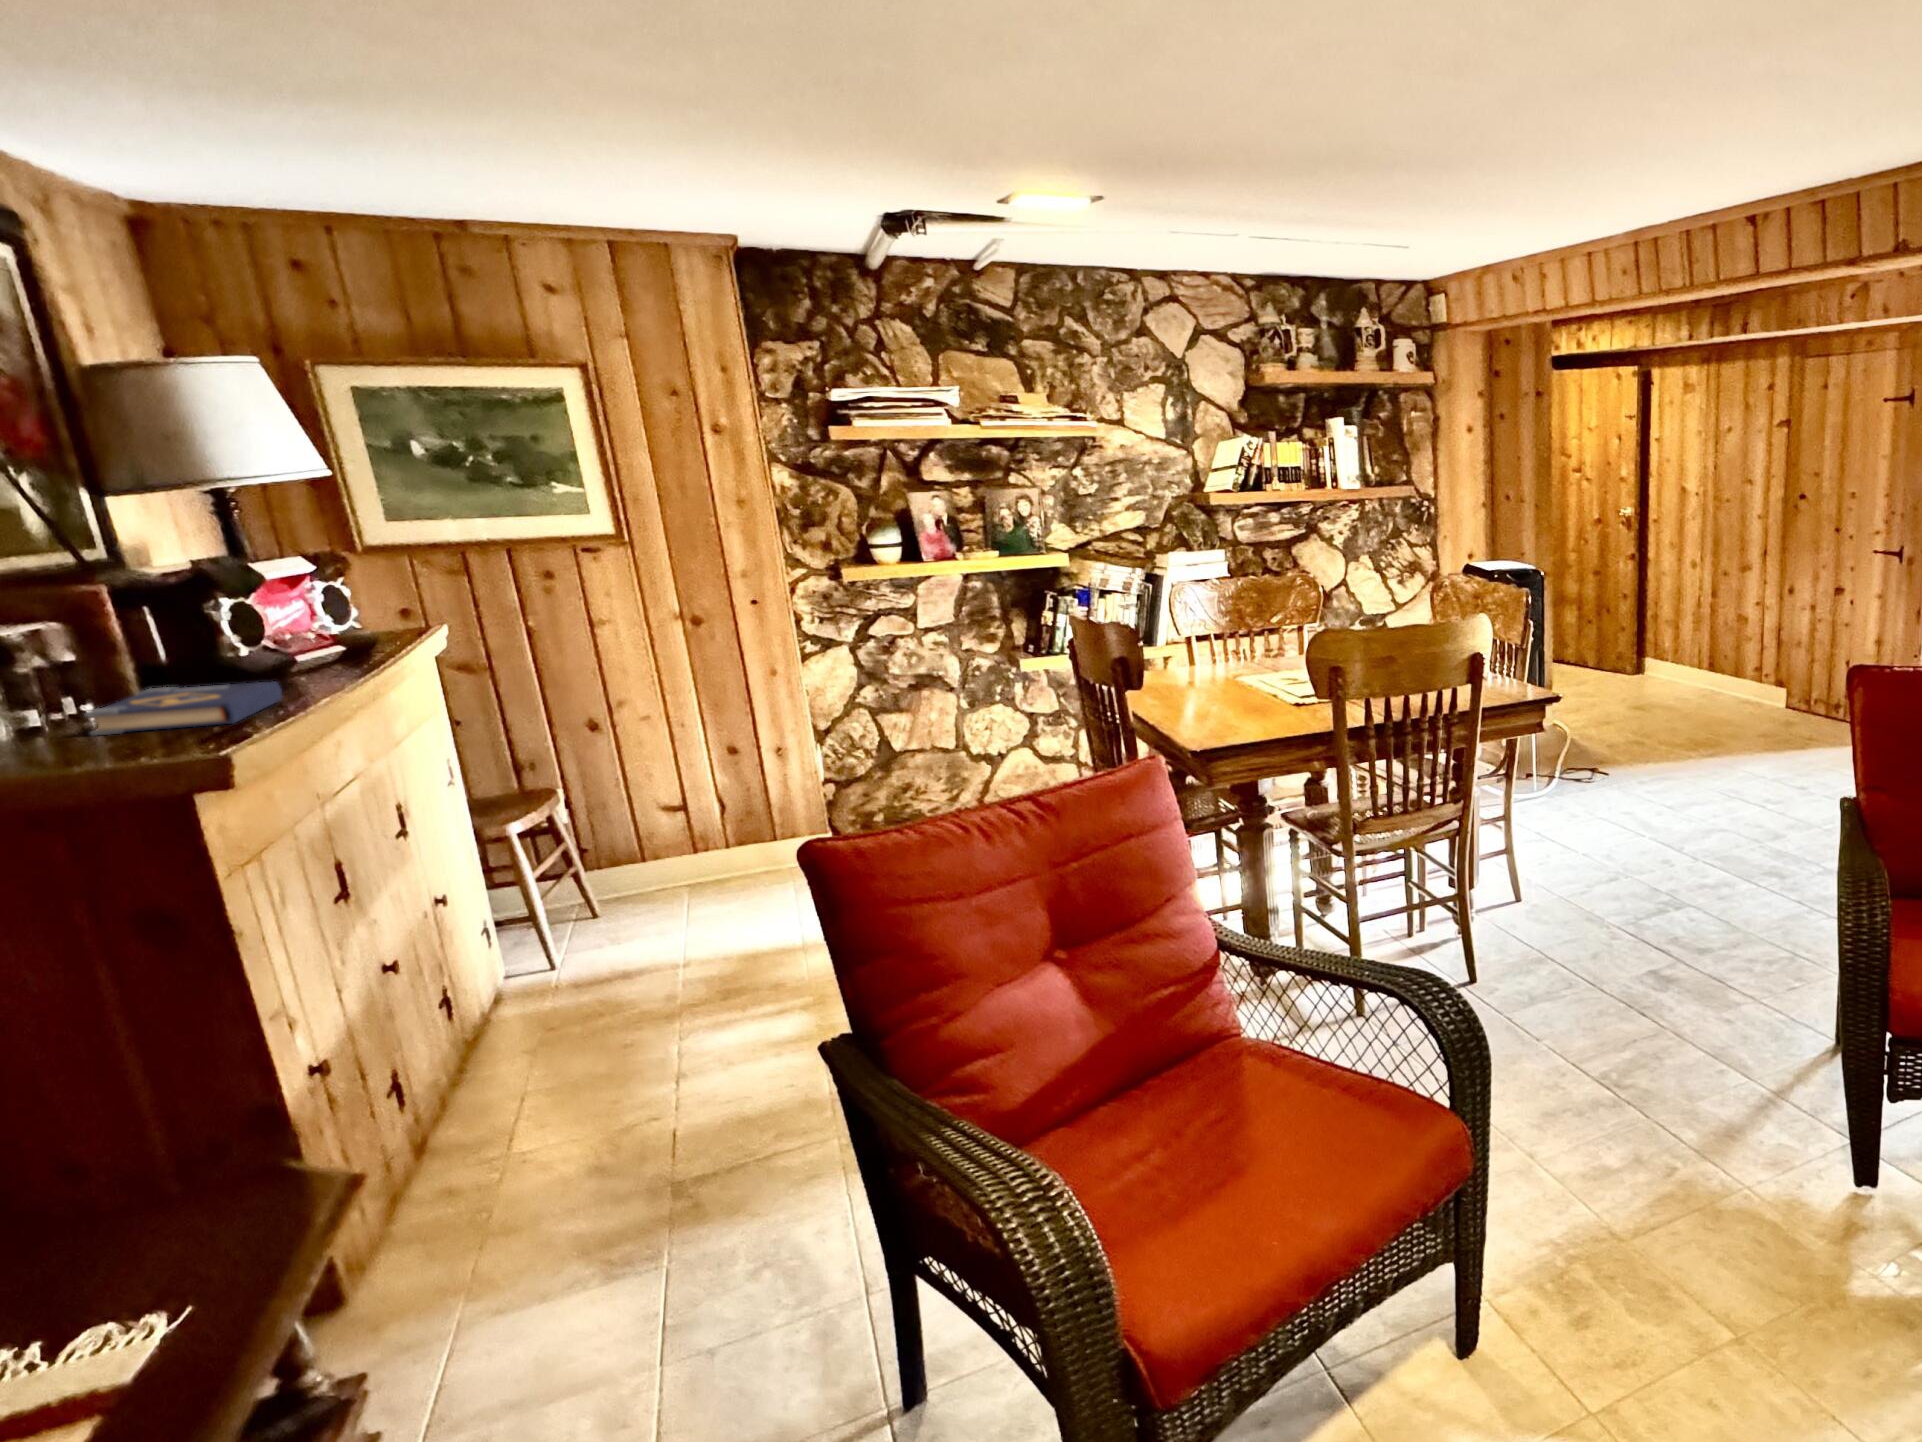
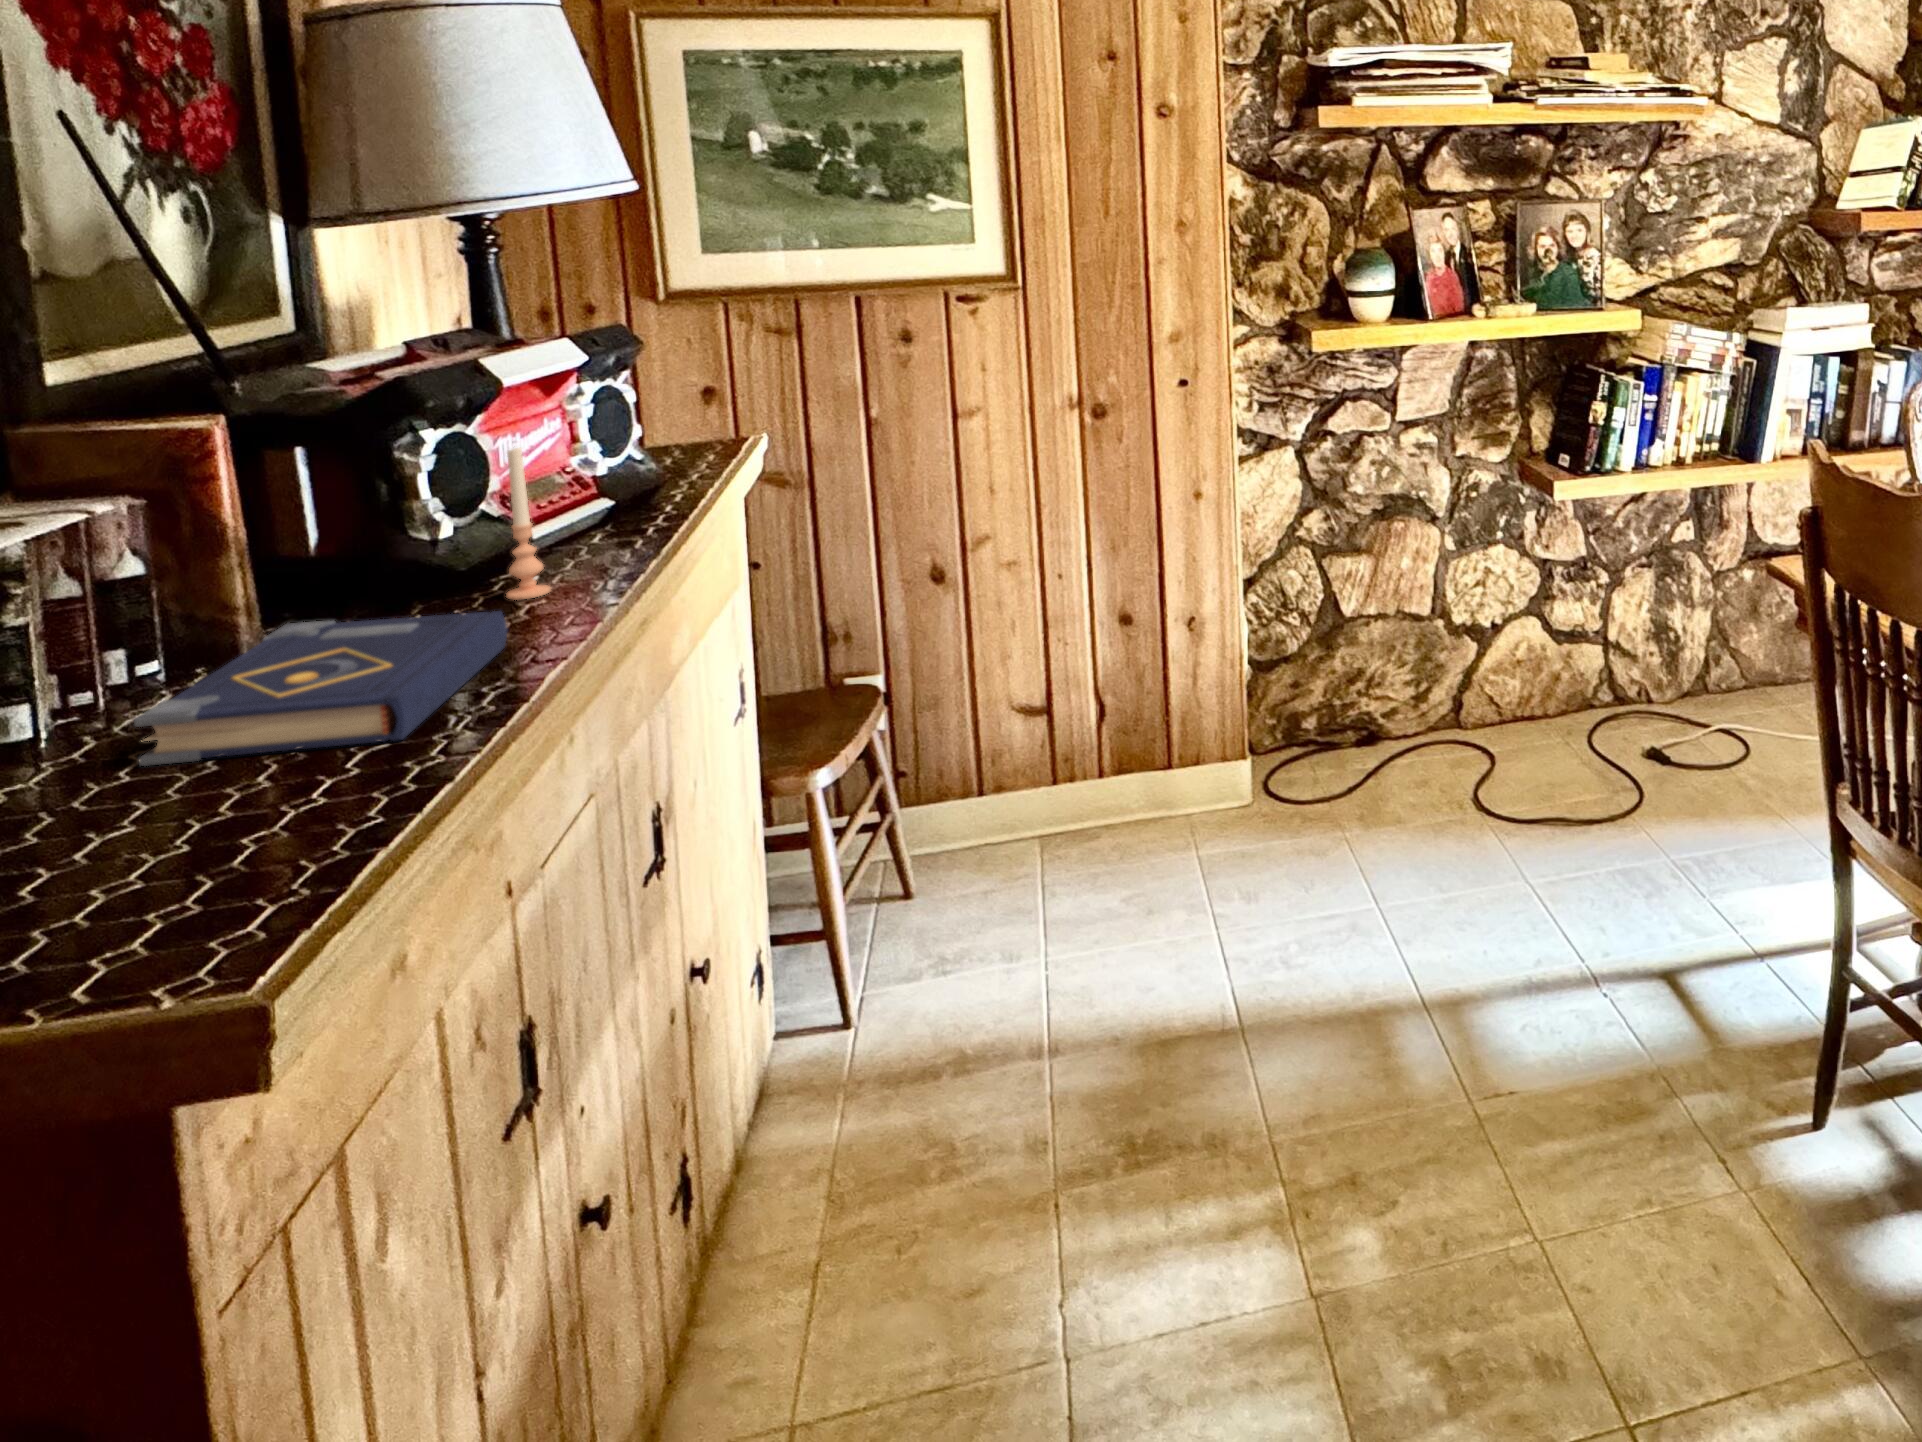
candle: none [264,608,304,689] -> present [507,448,550,600]

